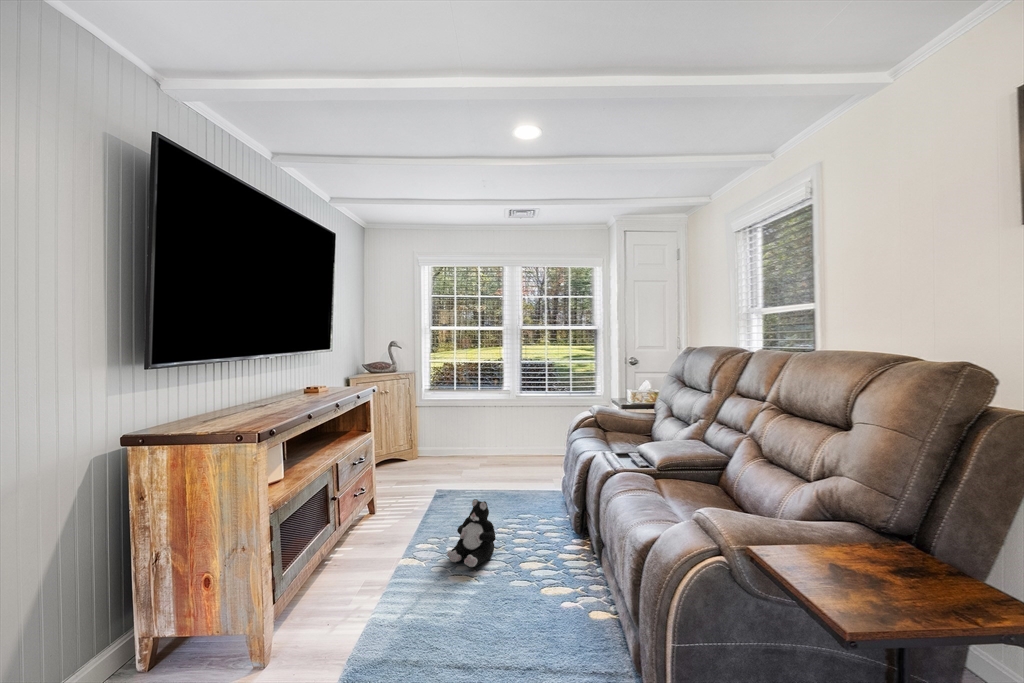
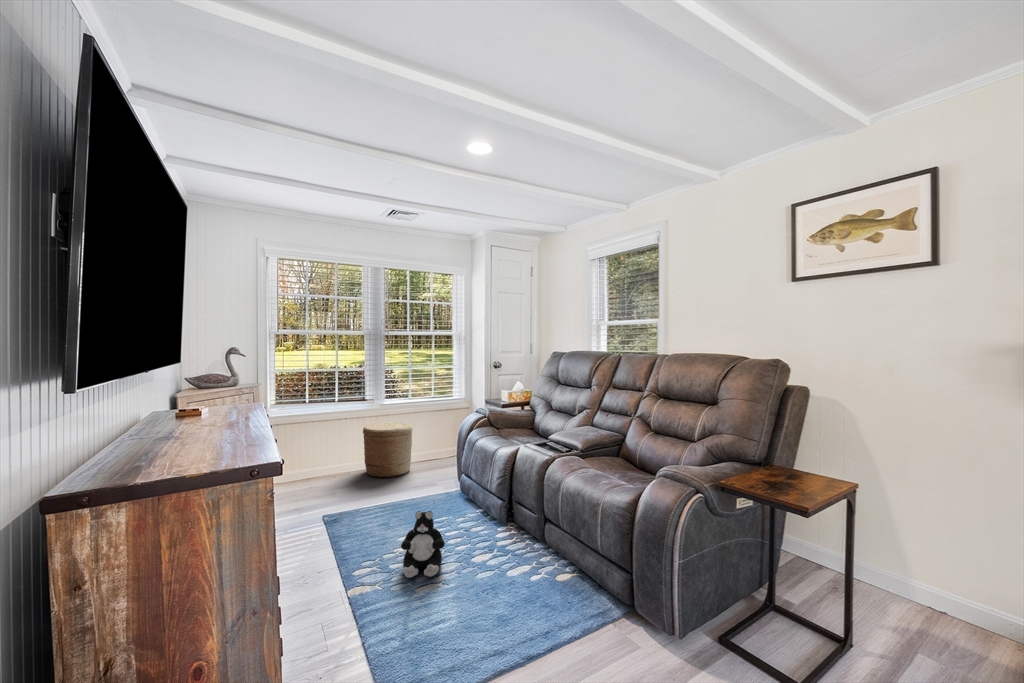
woven basket: none [501,415,546,467] -> present [363,422,412,478]

